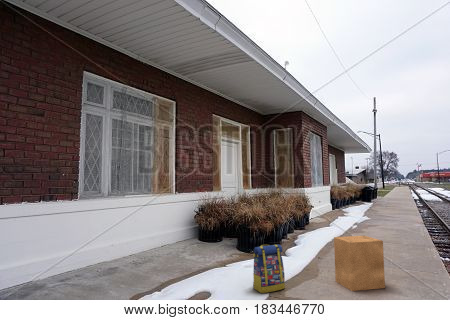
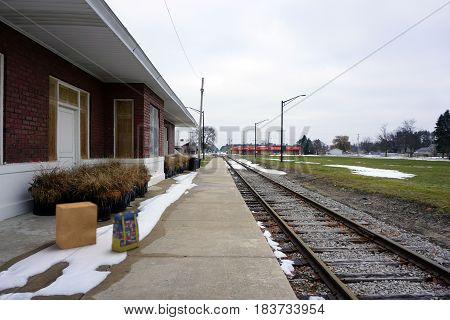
cardboard box: present [334,236,385,291] -> present [56,202,97,250]

